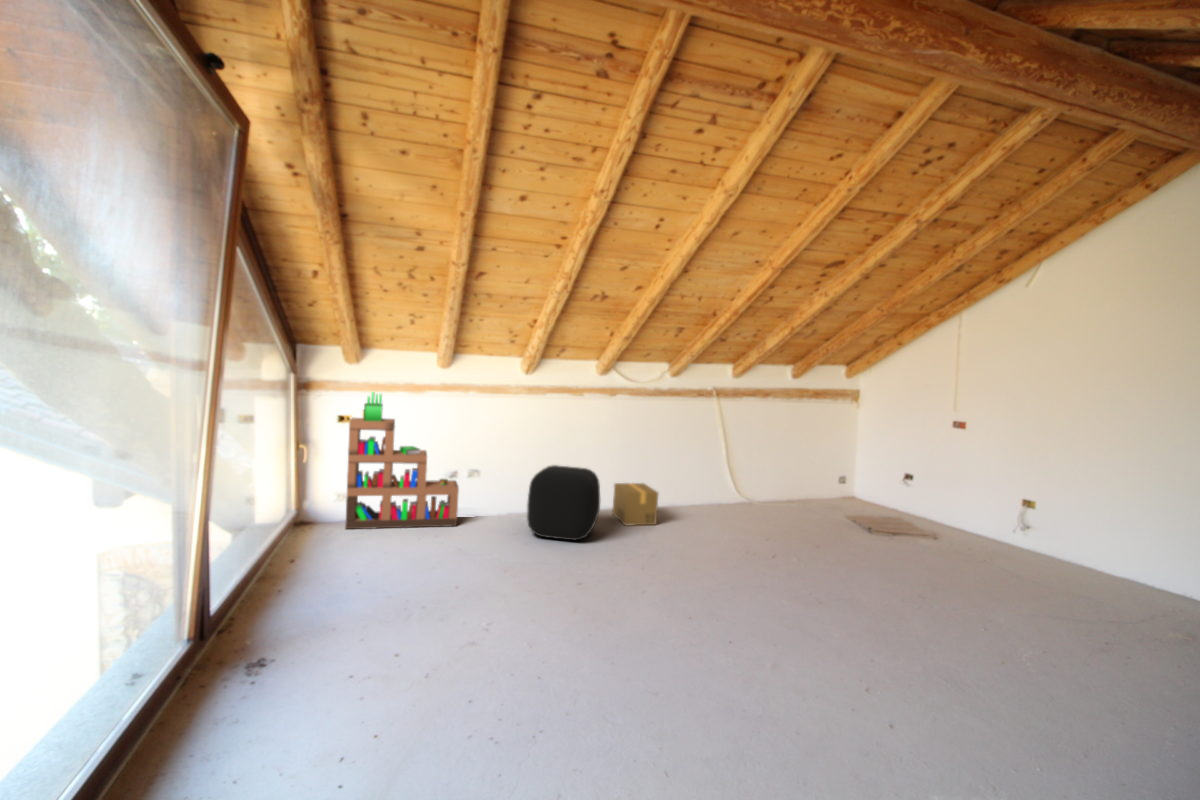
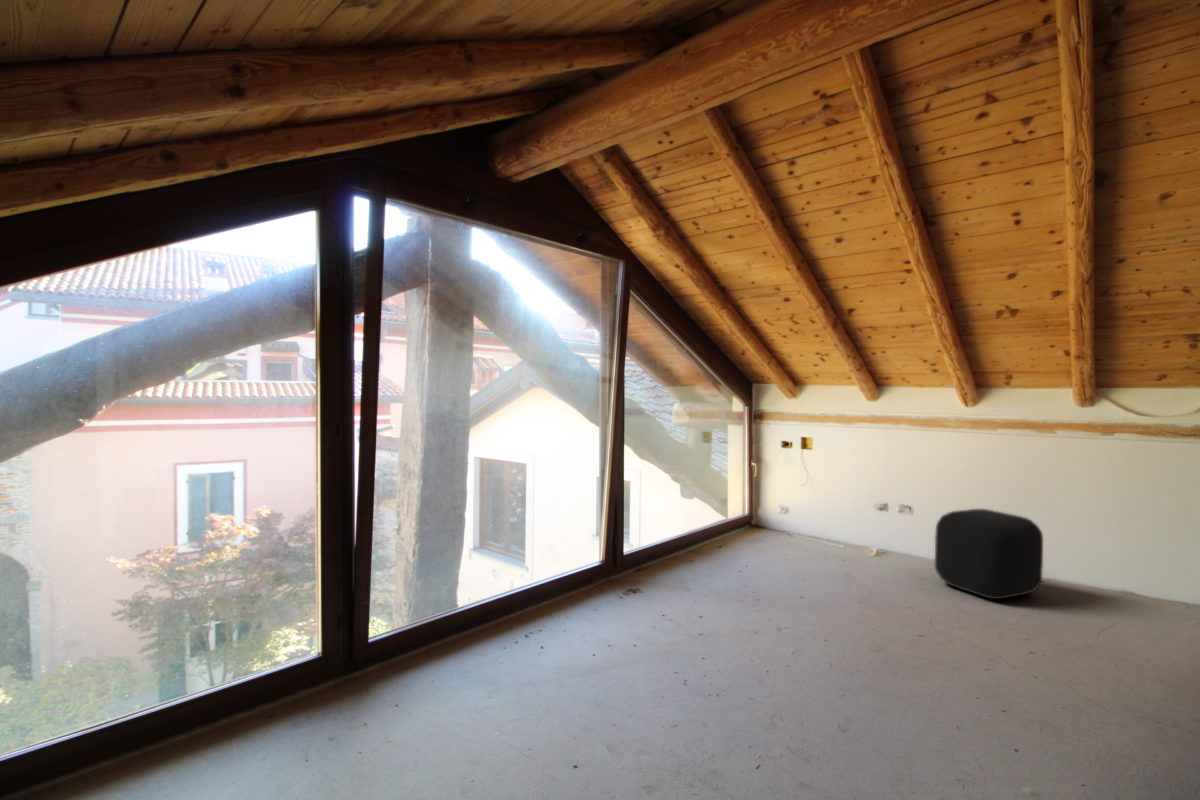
bookshelf: present [345,393,459,529] -> none [778,423,885,557]
cardboard box: present [613,483,658,525] -> none [1102,549,1167,618]

